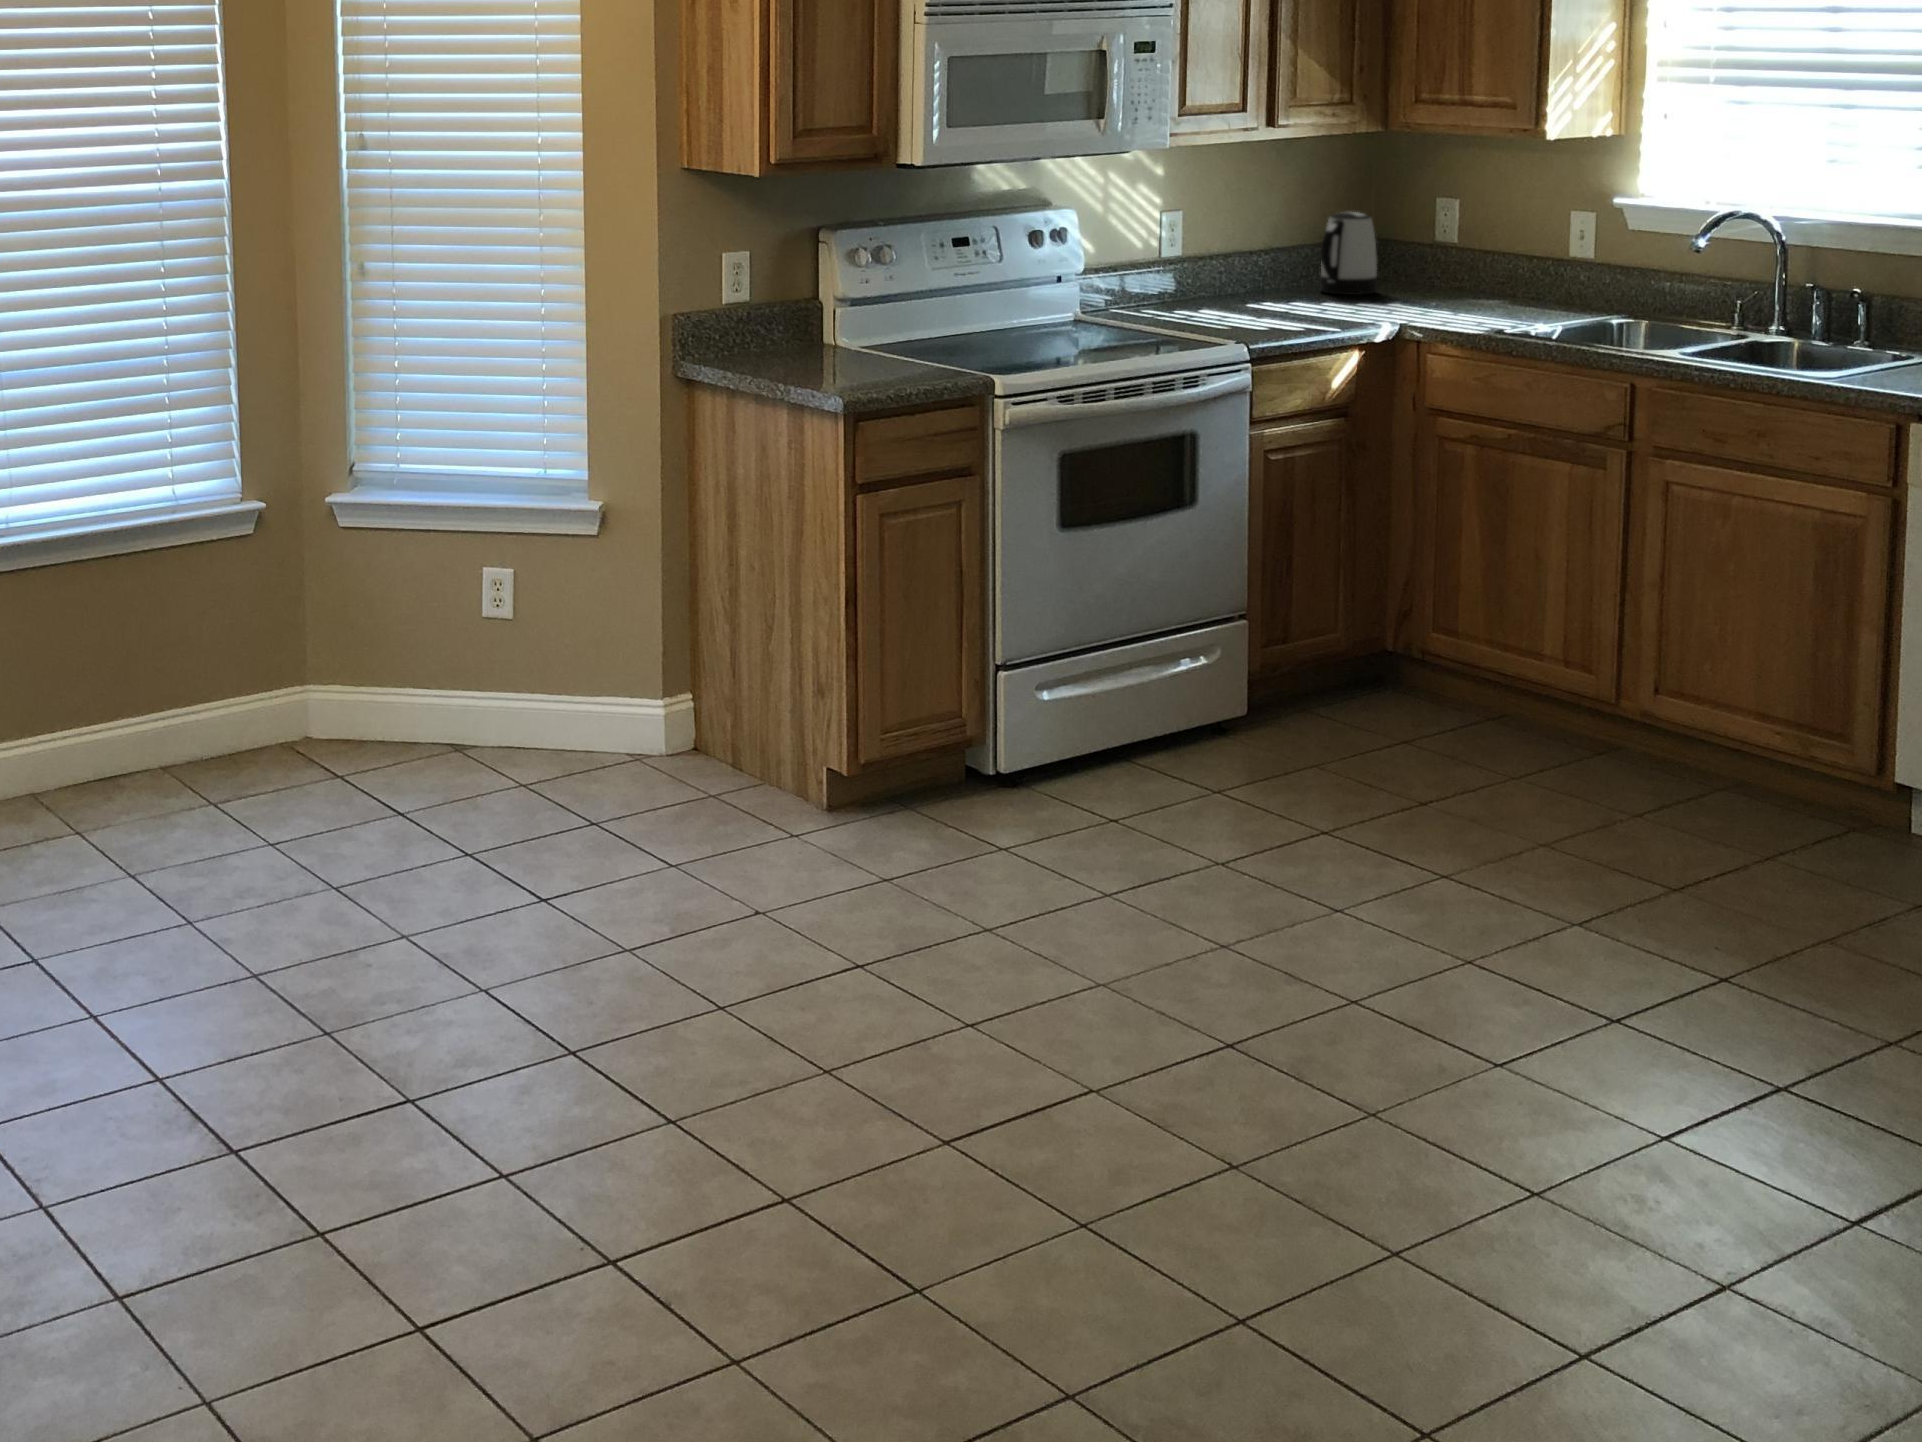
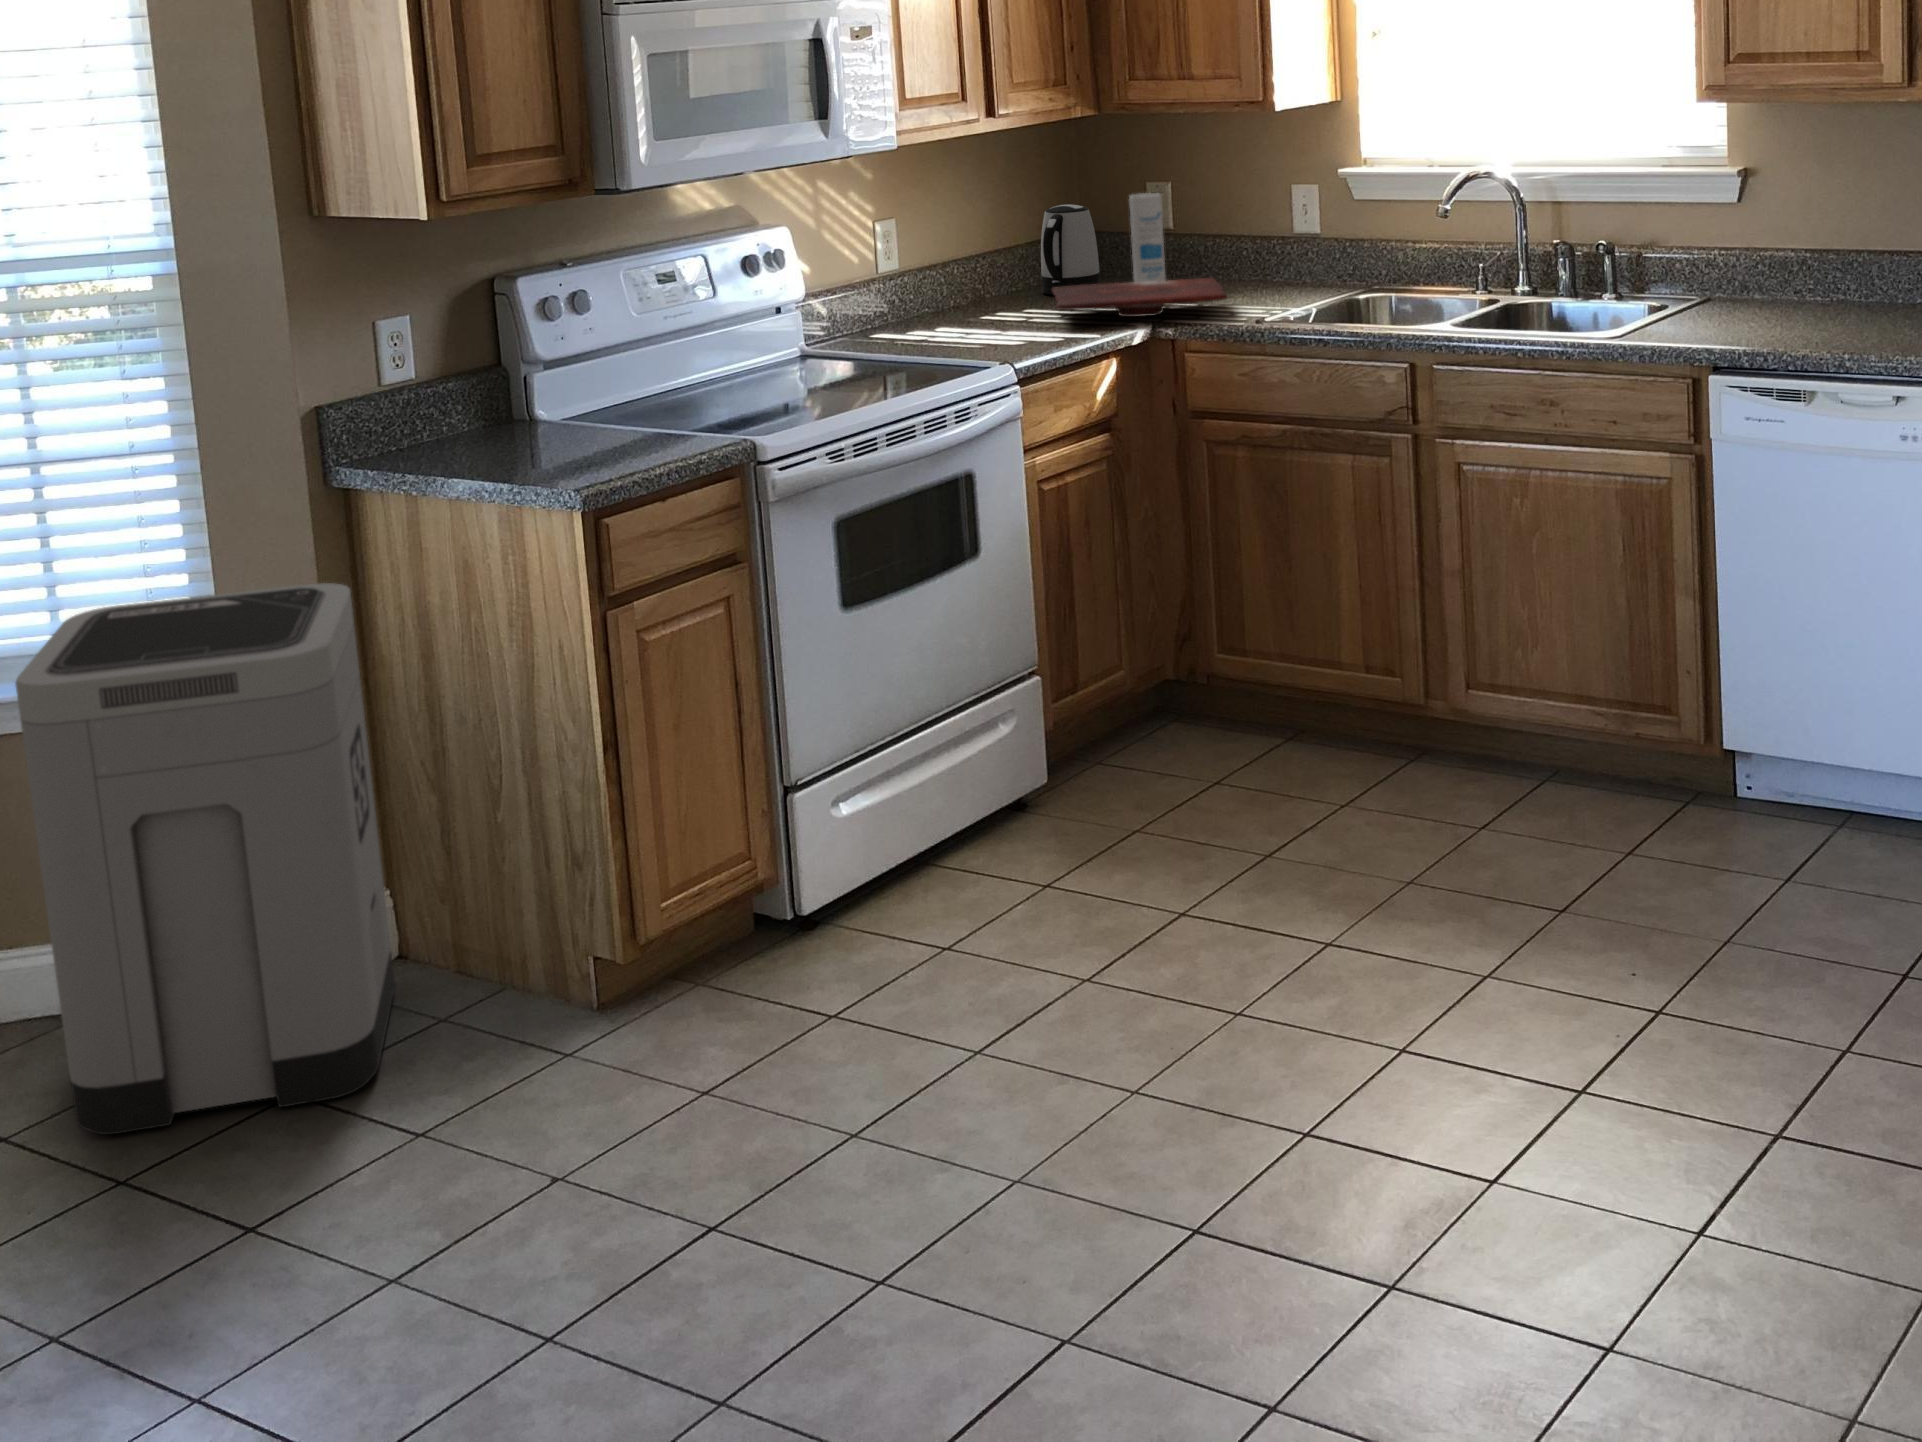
canister: none [1410,208,1444,295] -> present [1129,193,1166,282]
cutting board: none [1310,285,1476,318] -> present [1052,278,1228,317]
trash can: none [443,445,684,830] -> present [15,583,395,1135]

